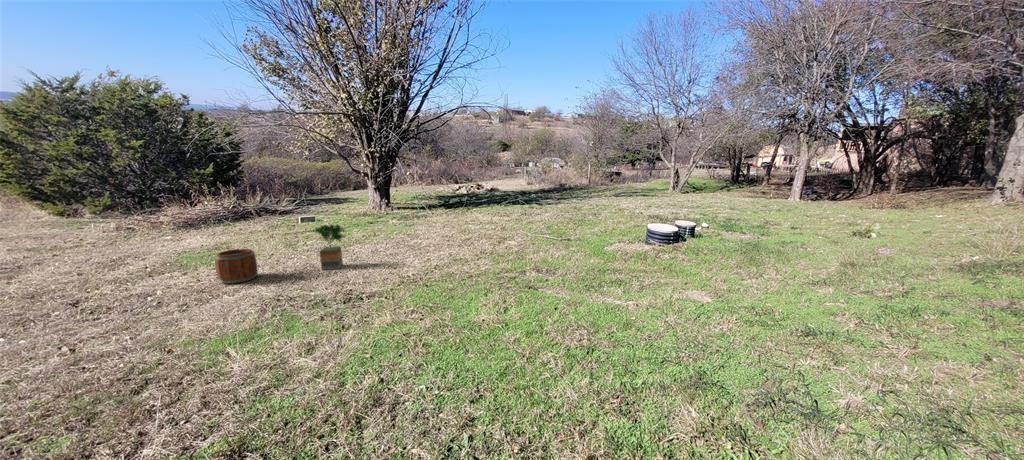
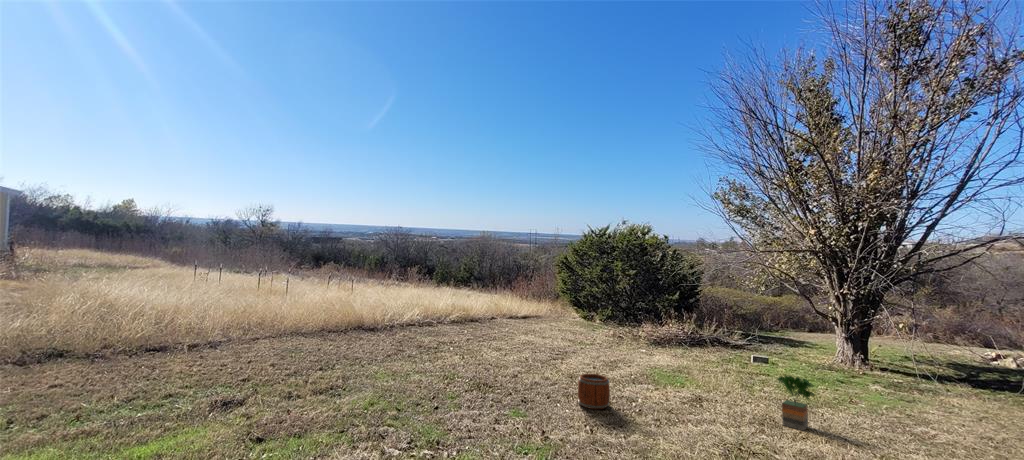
bucket: present [214,249,258,284] -> present [578,374,610,409]

